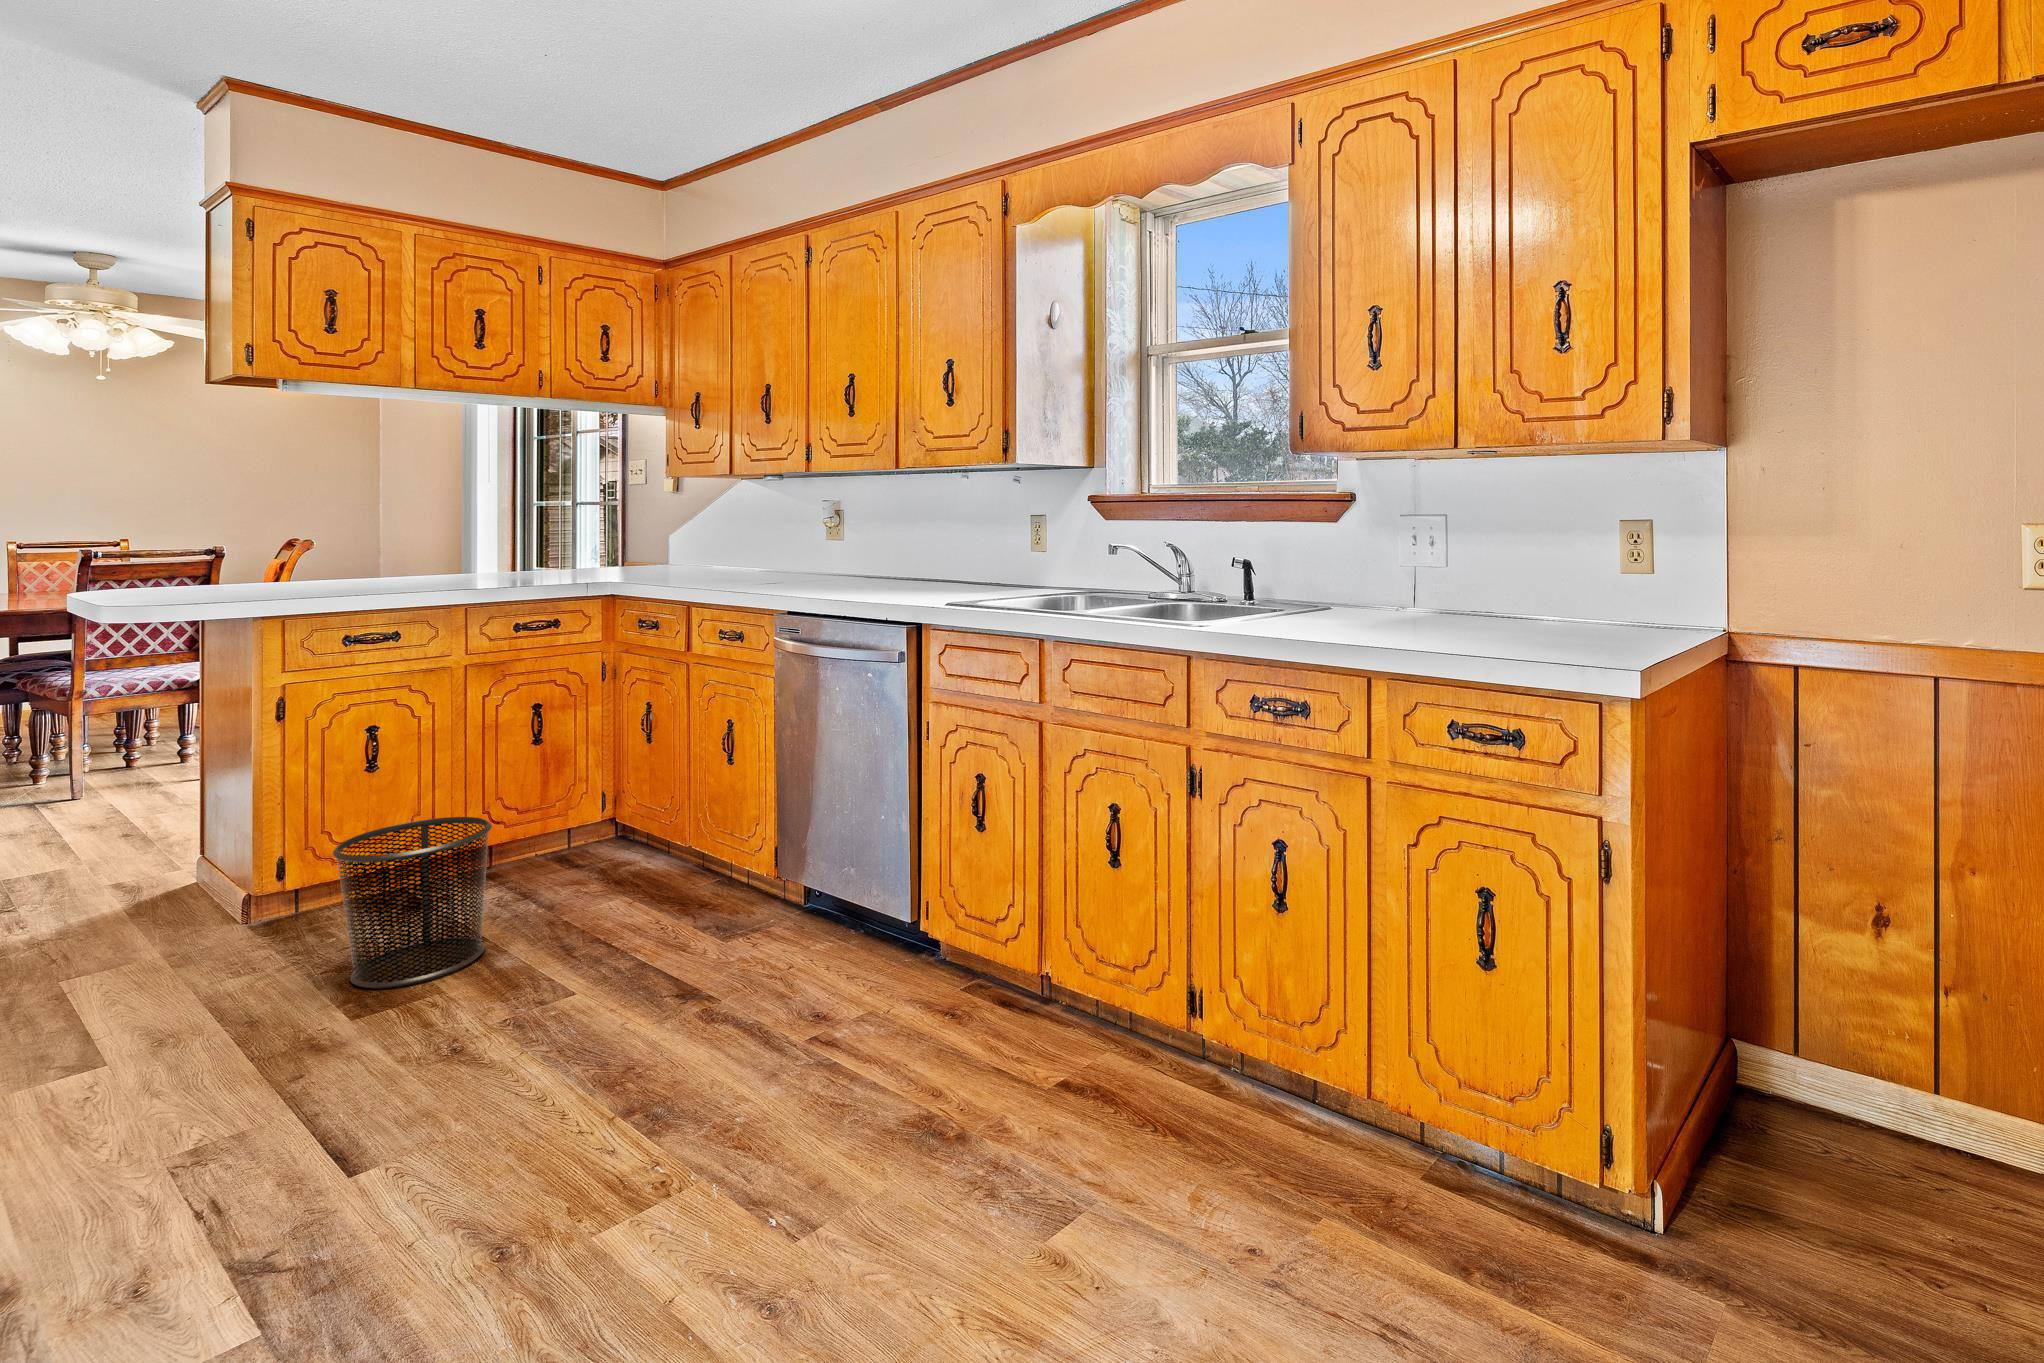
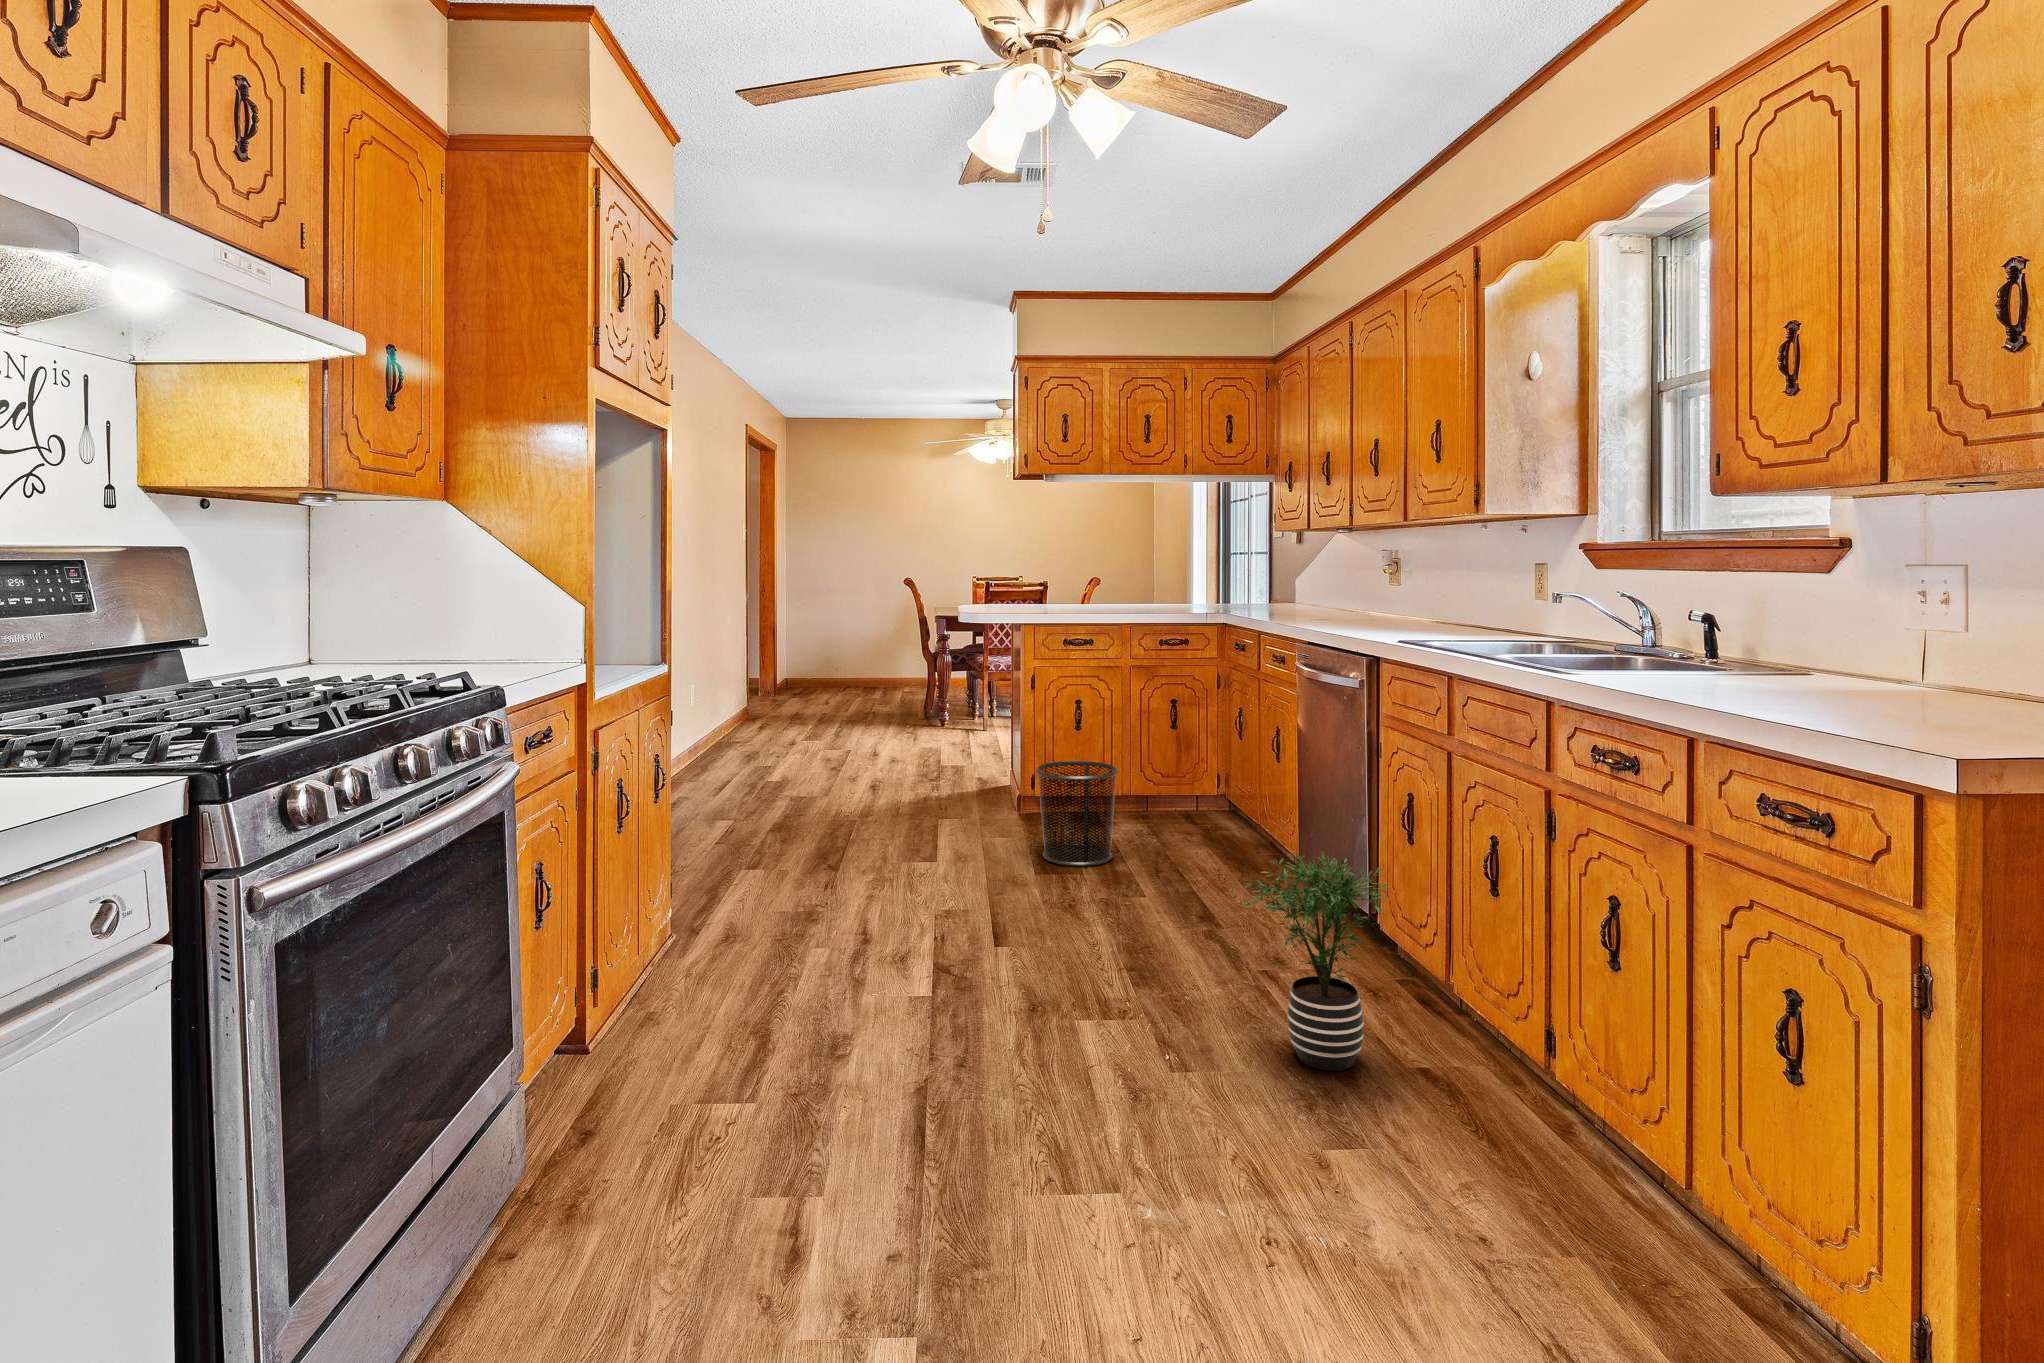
potted plant: none [858,868,1041,1135] -> present [1245,852,1390,1071]

